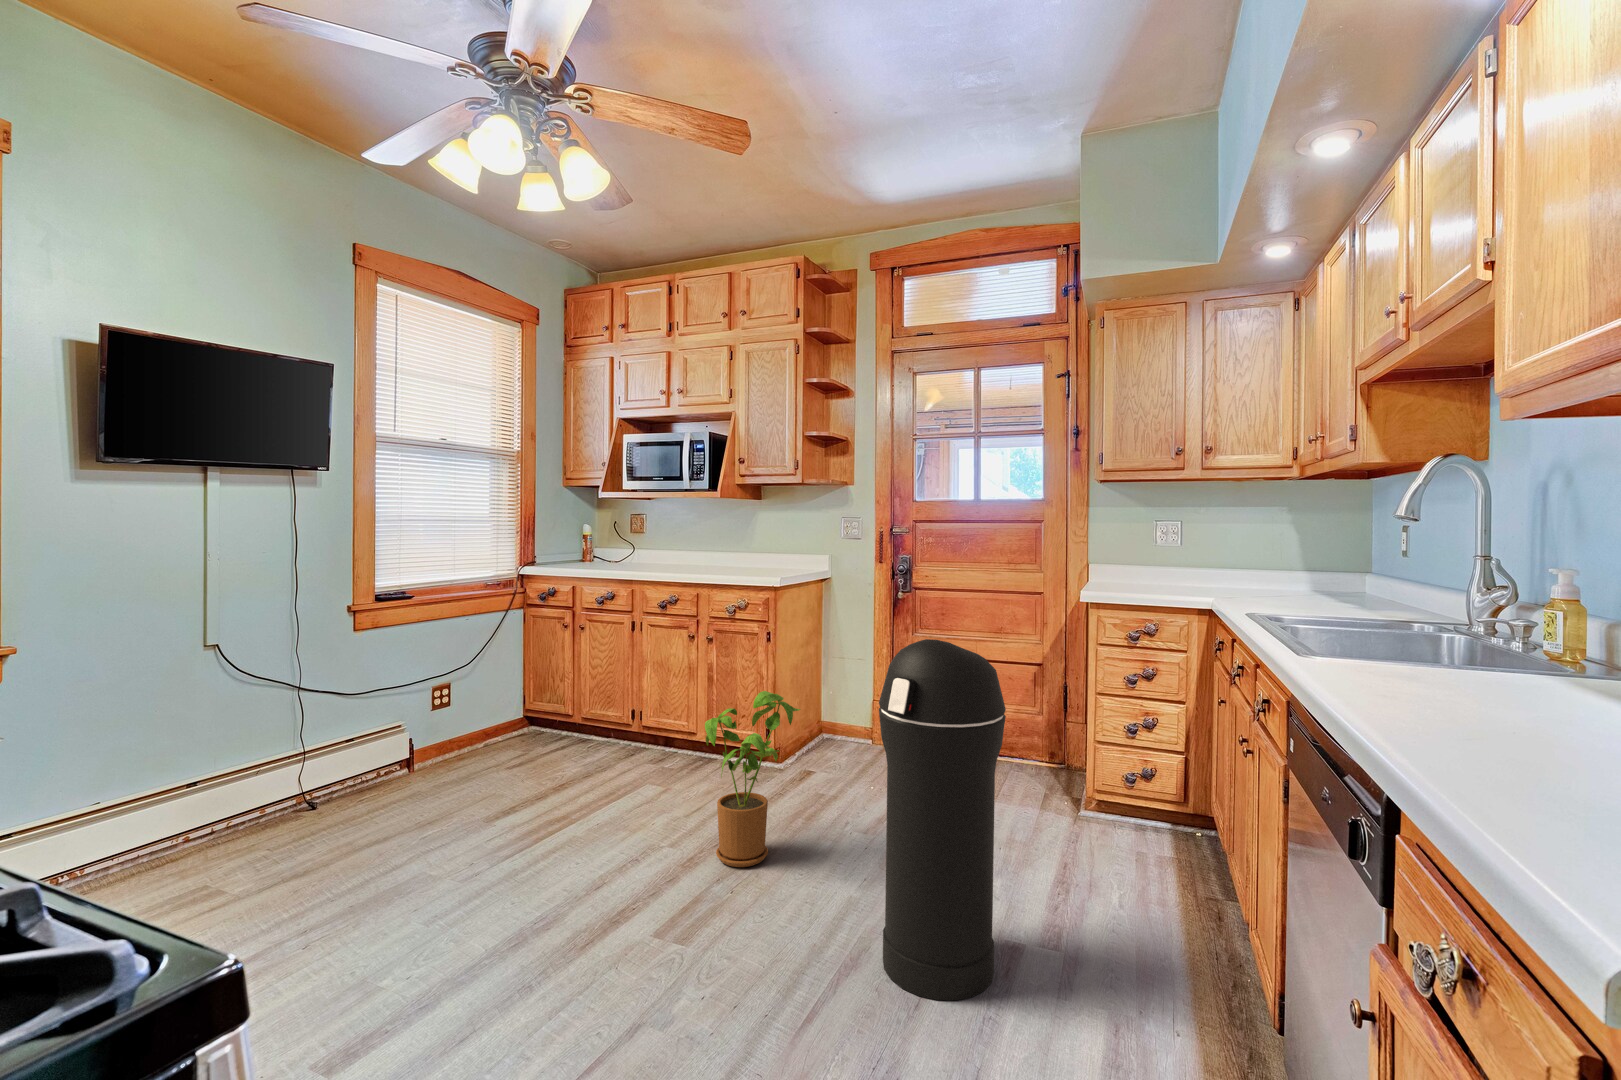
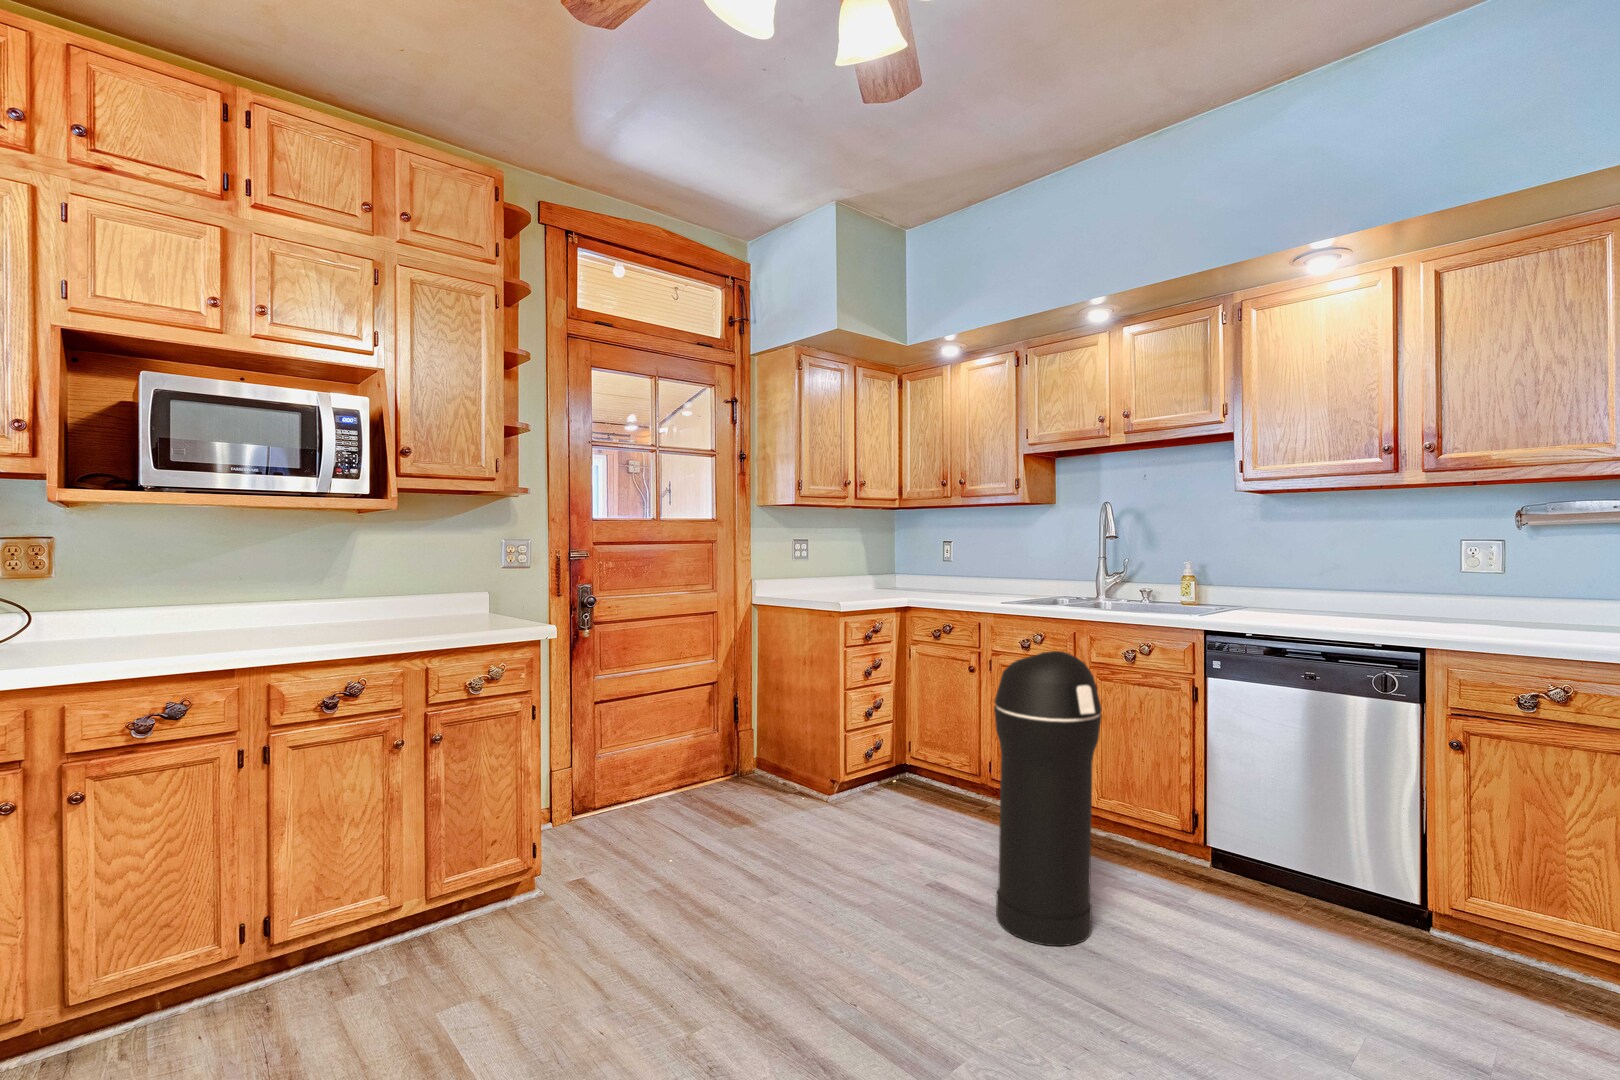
house plant: present [705,691,800,867] -> none [736,757,872,987]

